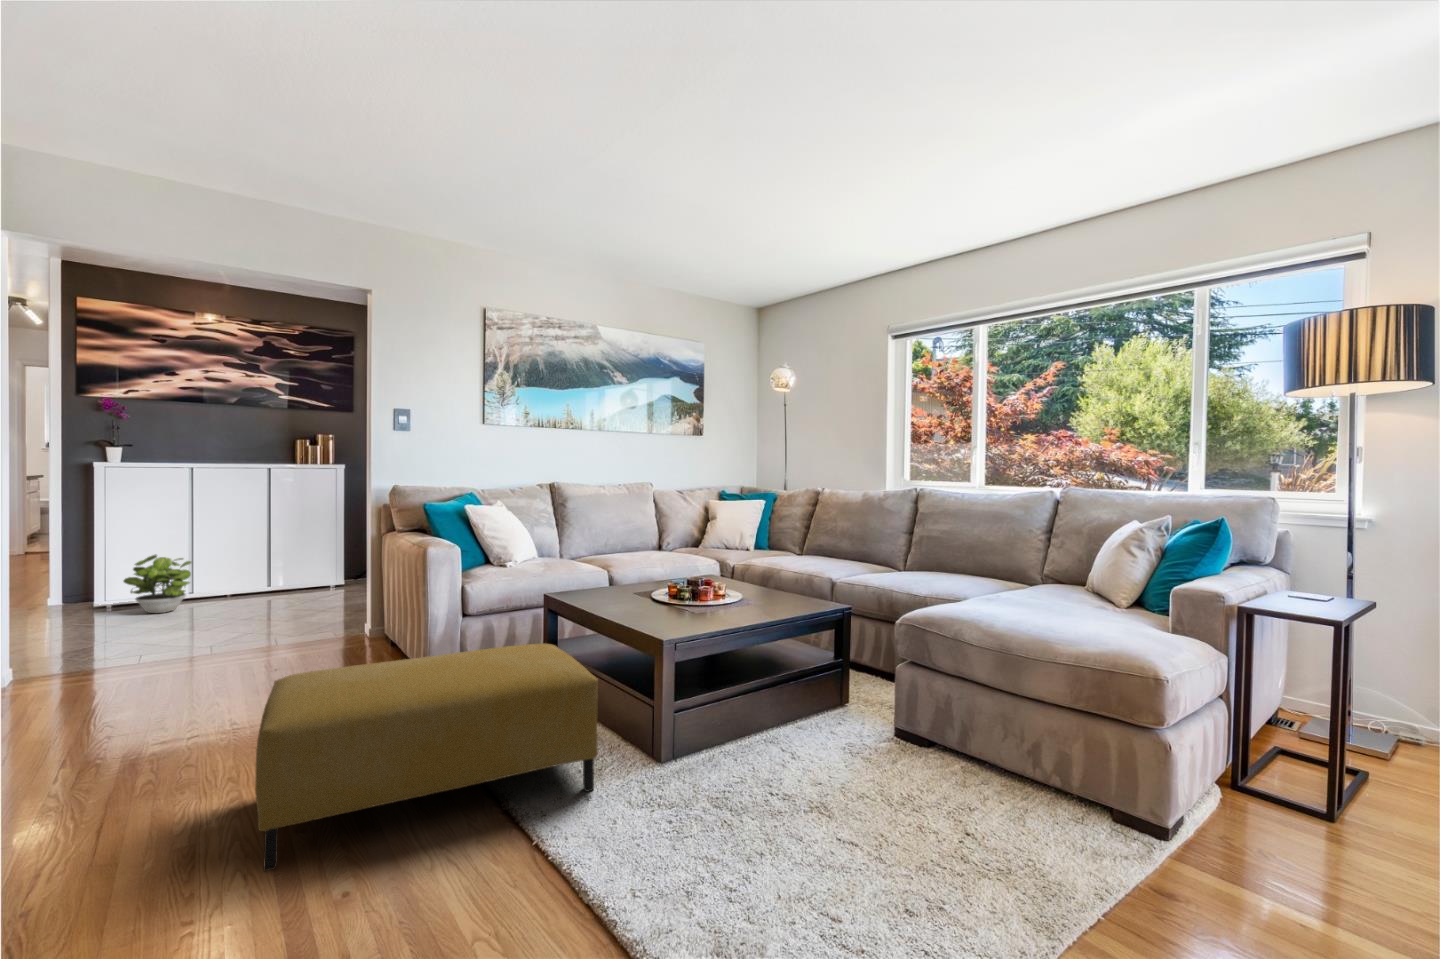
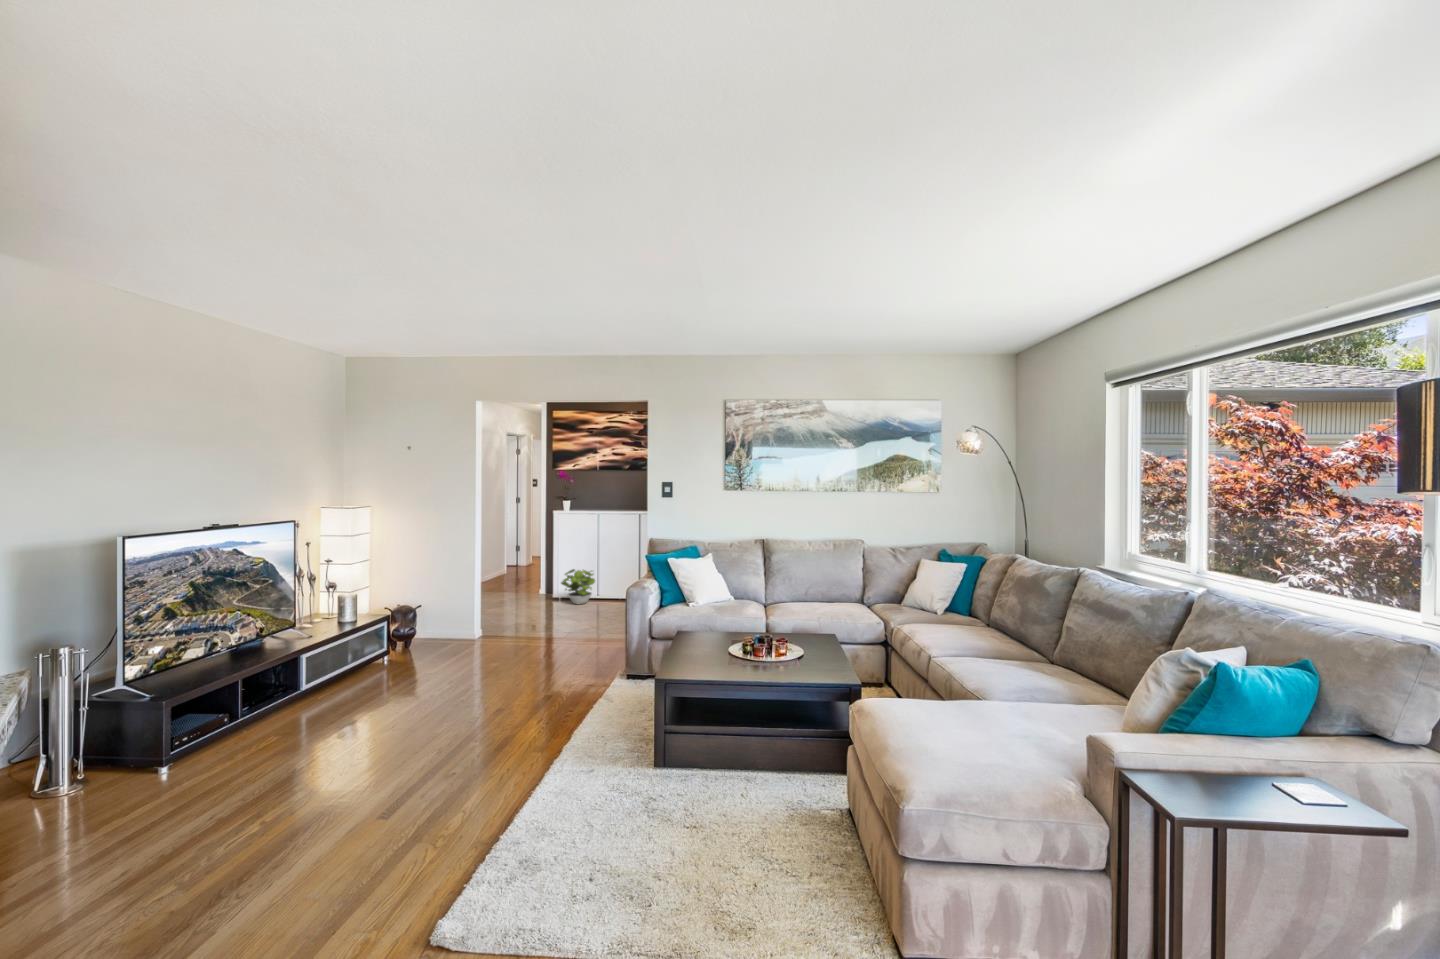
ottoman: present [255,644,598,871] -> none [431,671,629,788]

